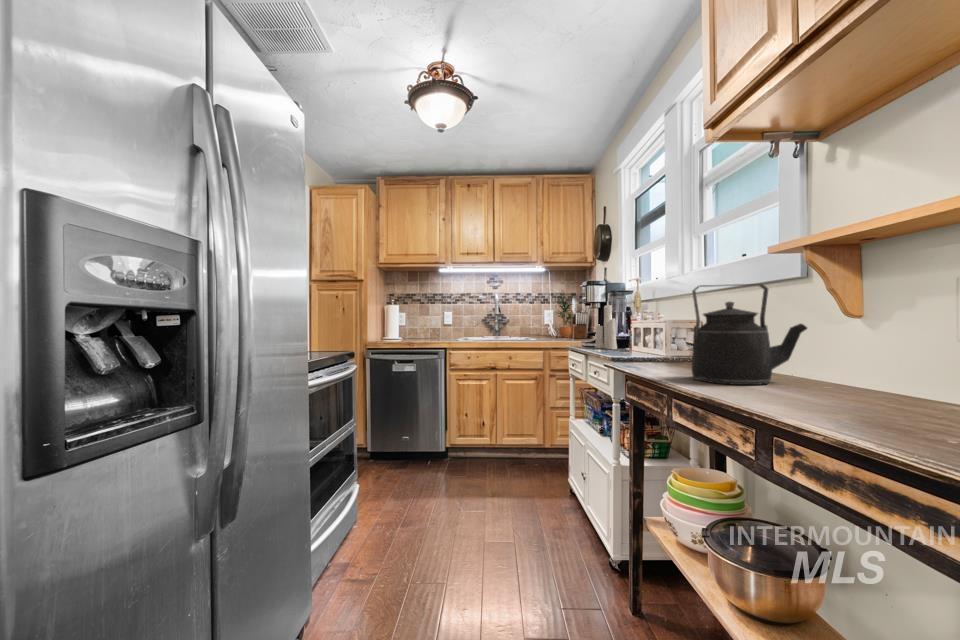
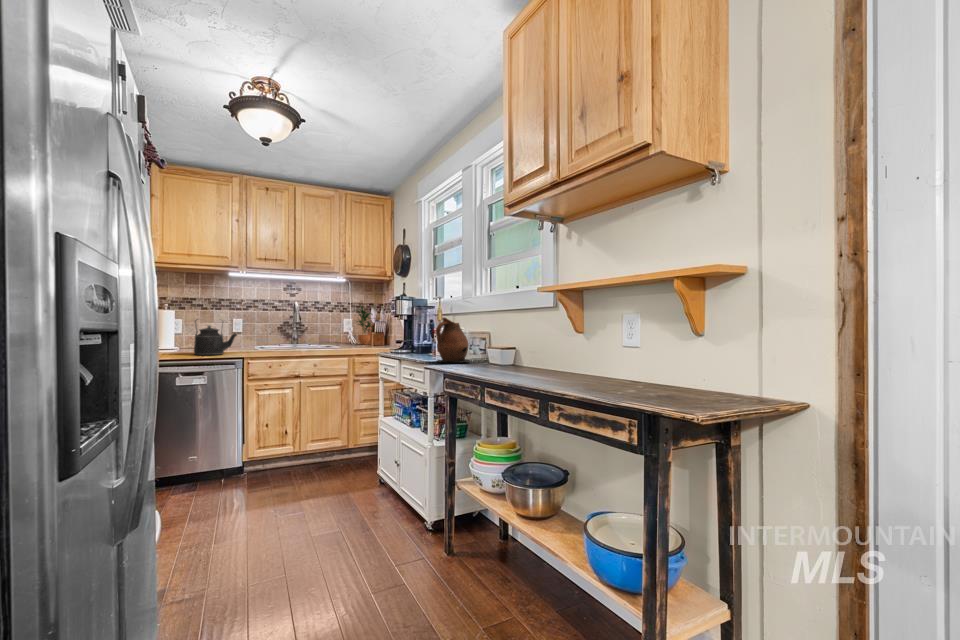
kettle: present [692,284,807,385] -> present [194,320,237,355]
ceramic pitcher: none [619,302,669,361] -> present [436,318,471,362]
candle: present [595,305,617,349] -> none [404,310,423,355]

